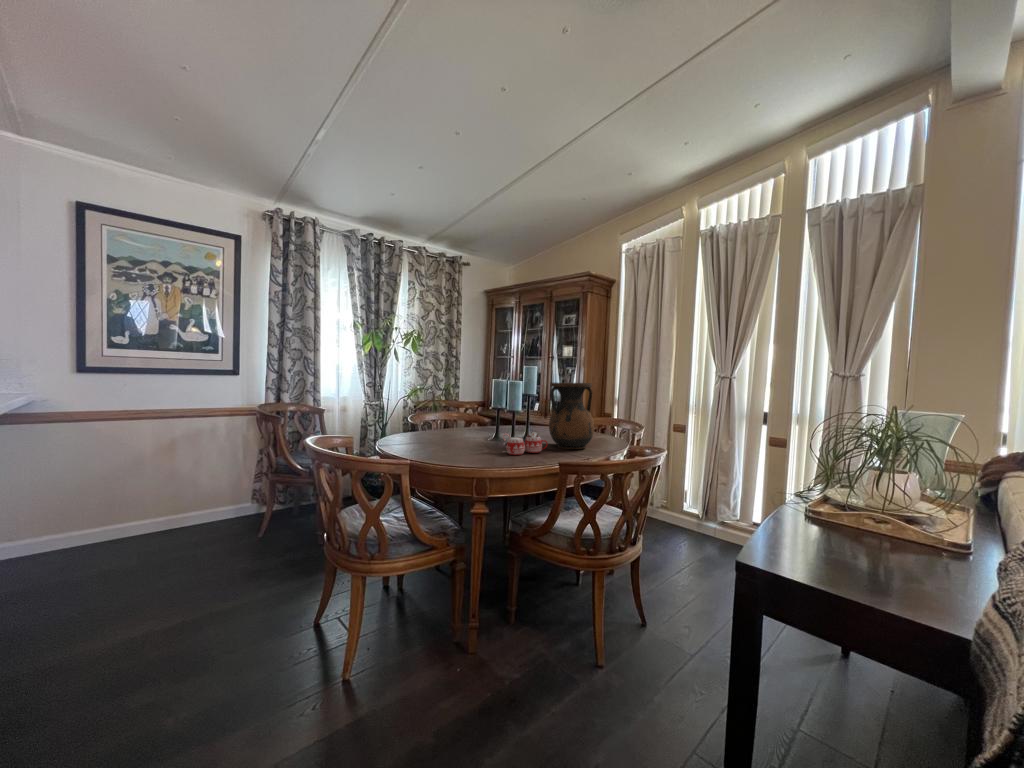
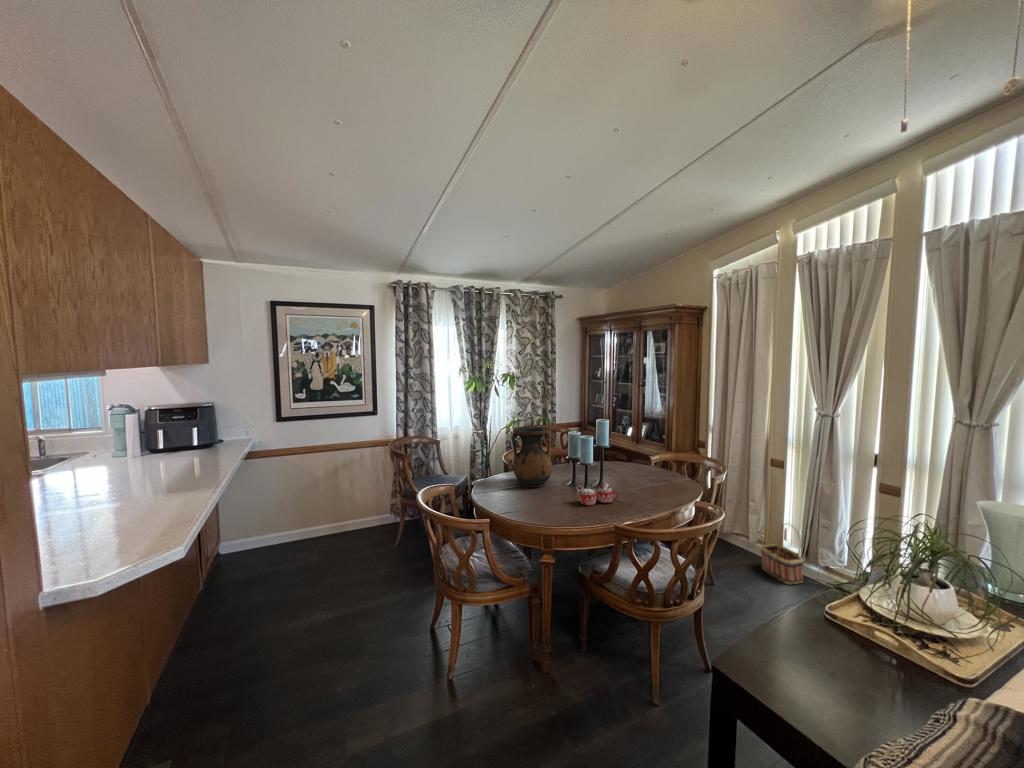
vase: present [549,383,594,449] -> present [512,427,552,487]
basket: none [663,484,702,541] -> present [760,534,803,584]

